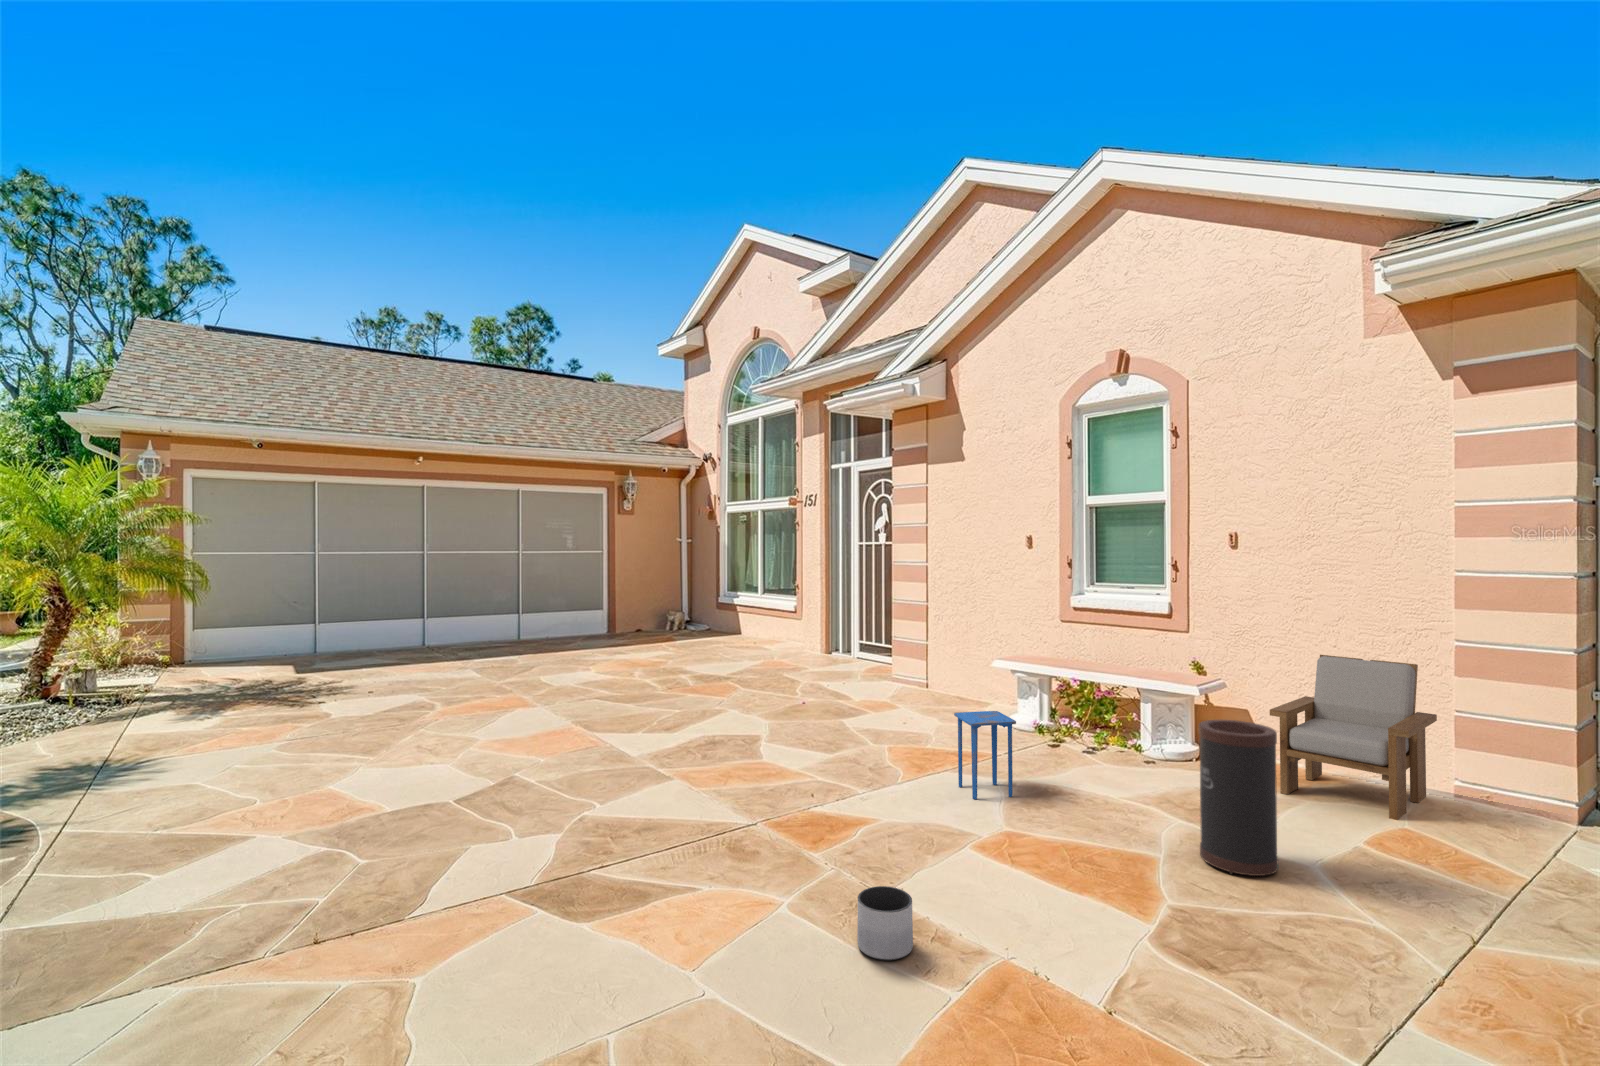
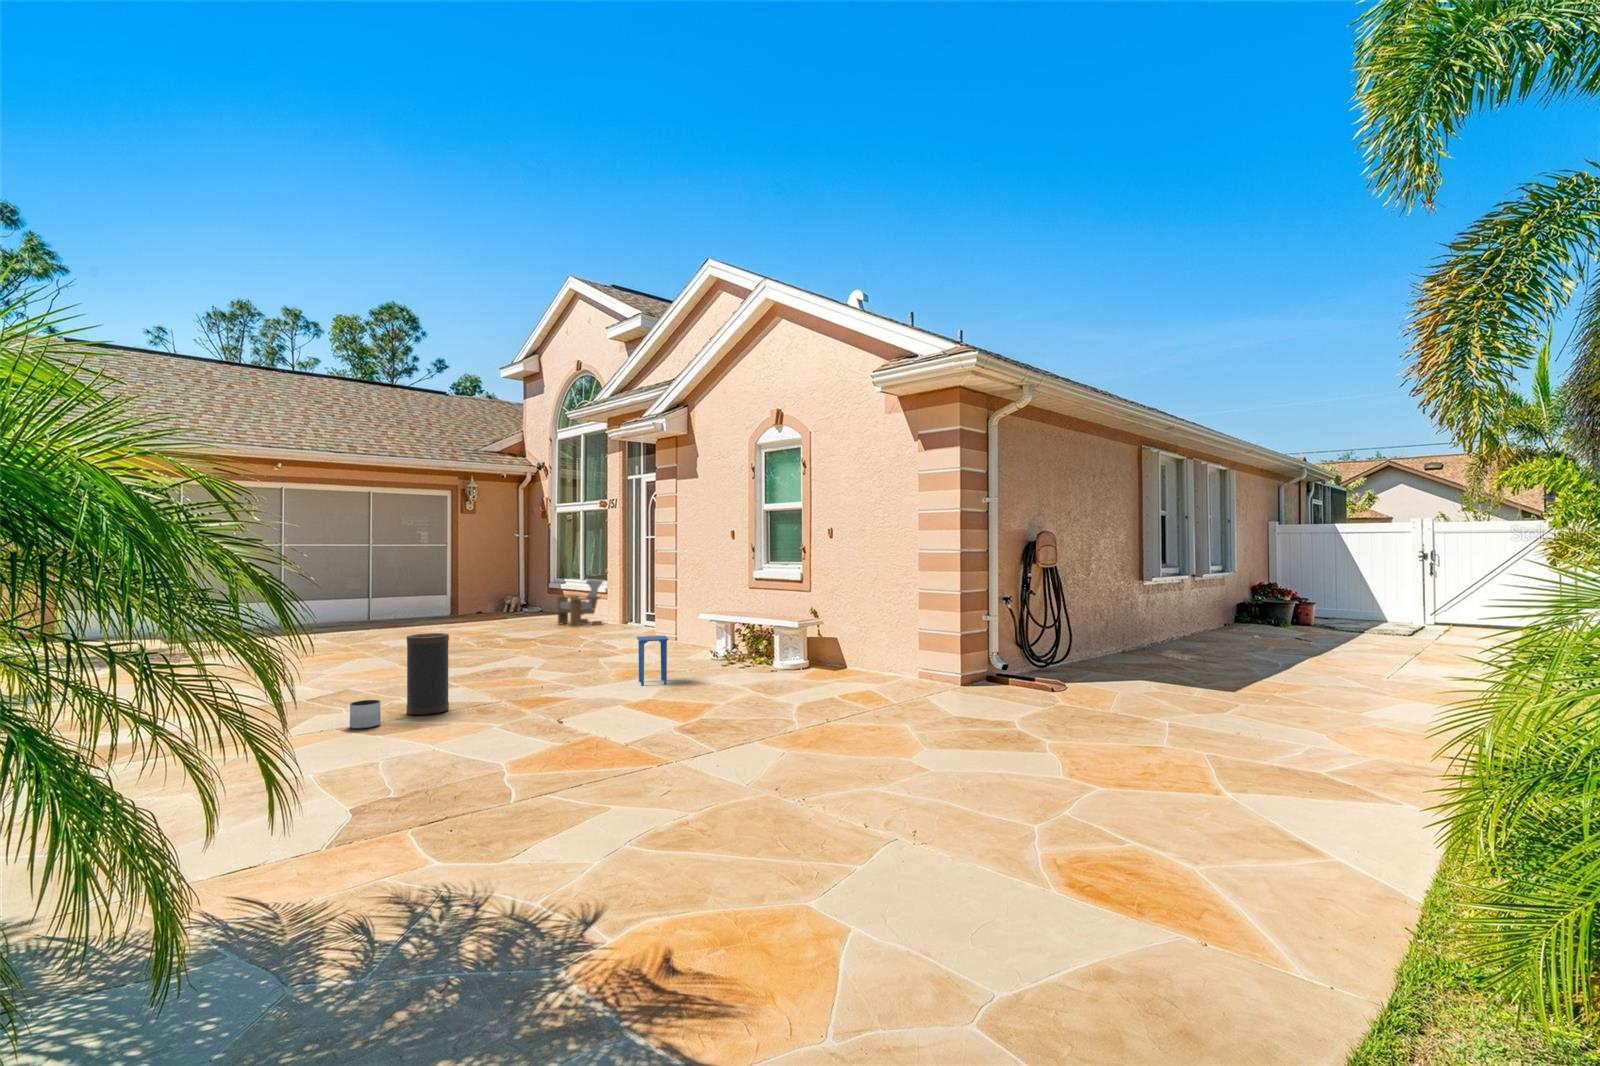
armchair: present [1270,655,1437,820] -> present [557,580,603,627]
trash can: present [1199,720,1278,876] -> present [407,633,449,715]
planter: present [857,886,913,961] -> present [350,700,381,729]

